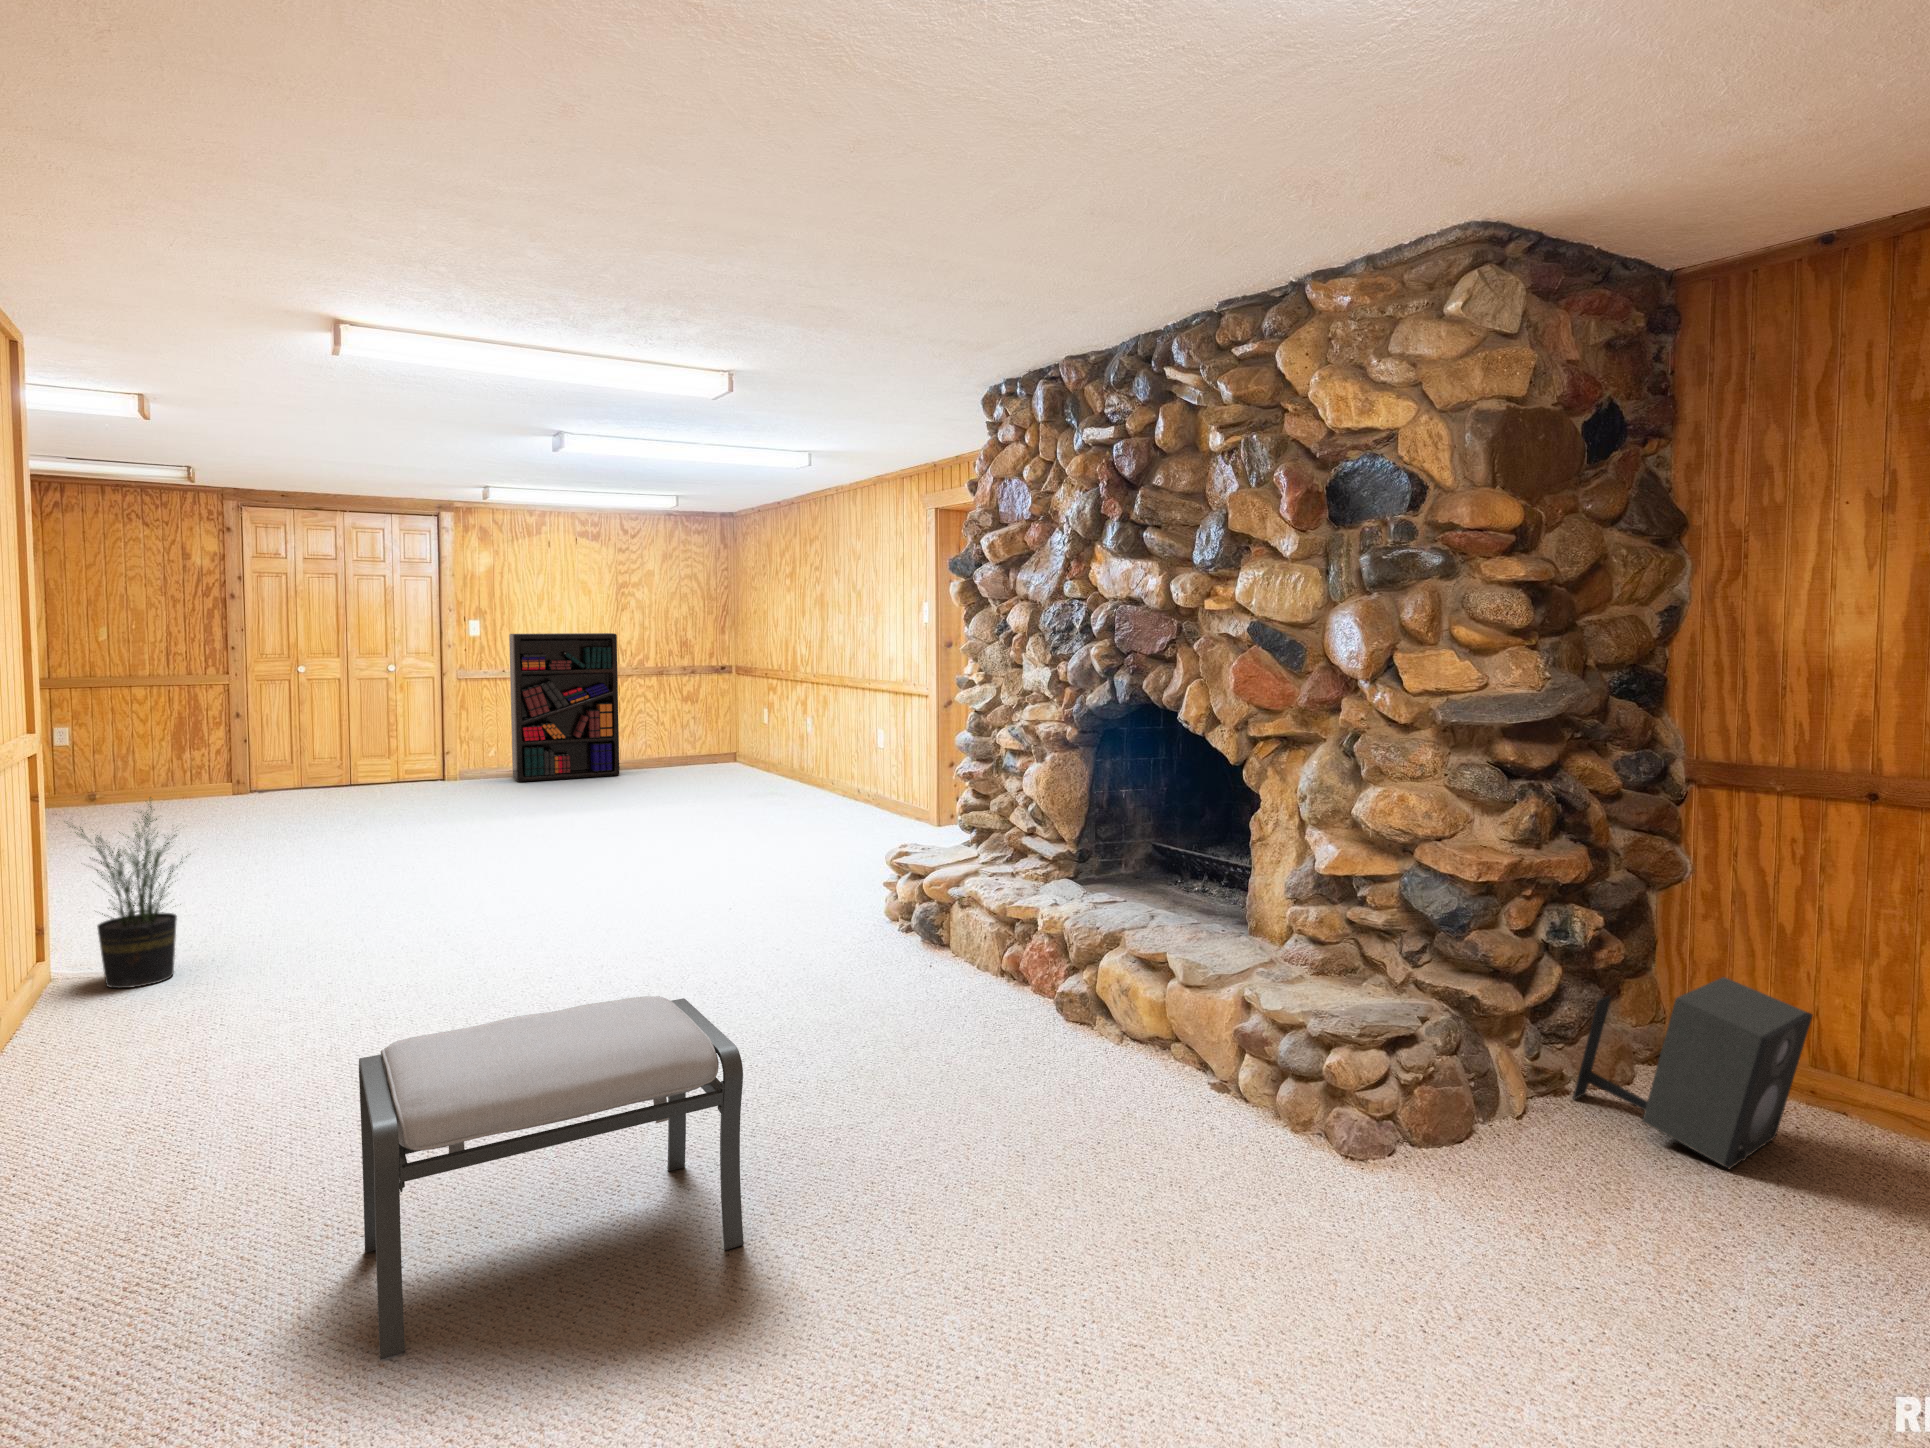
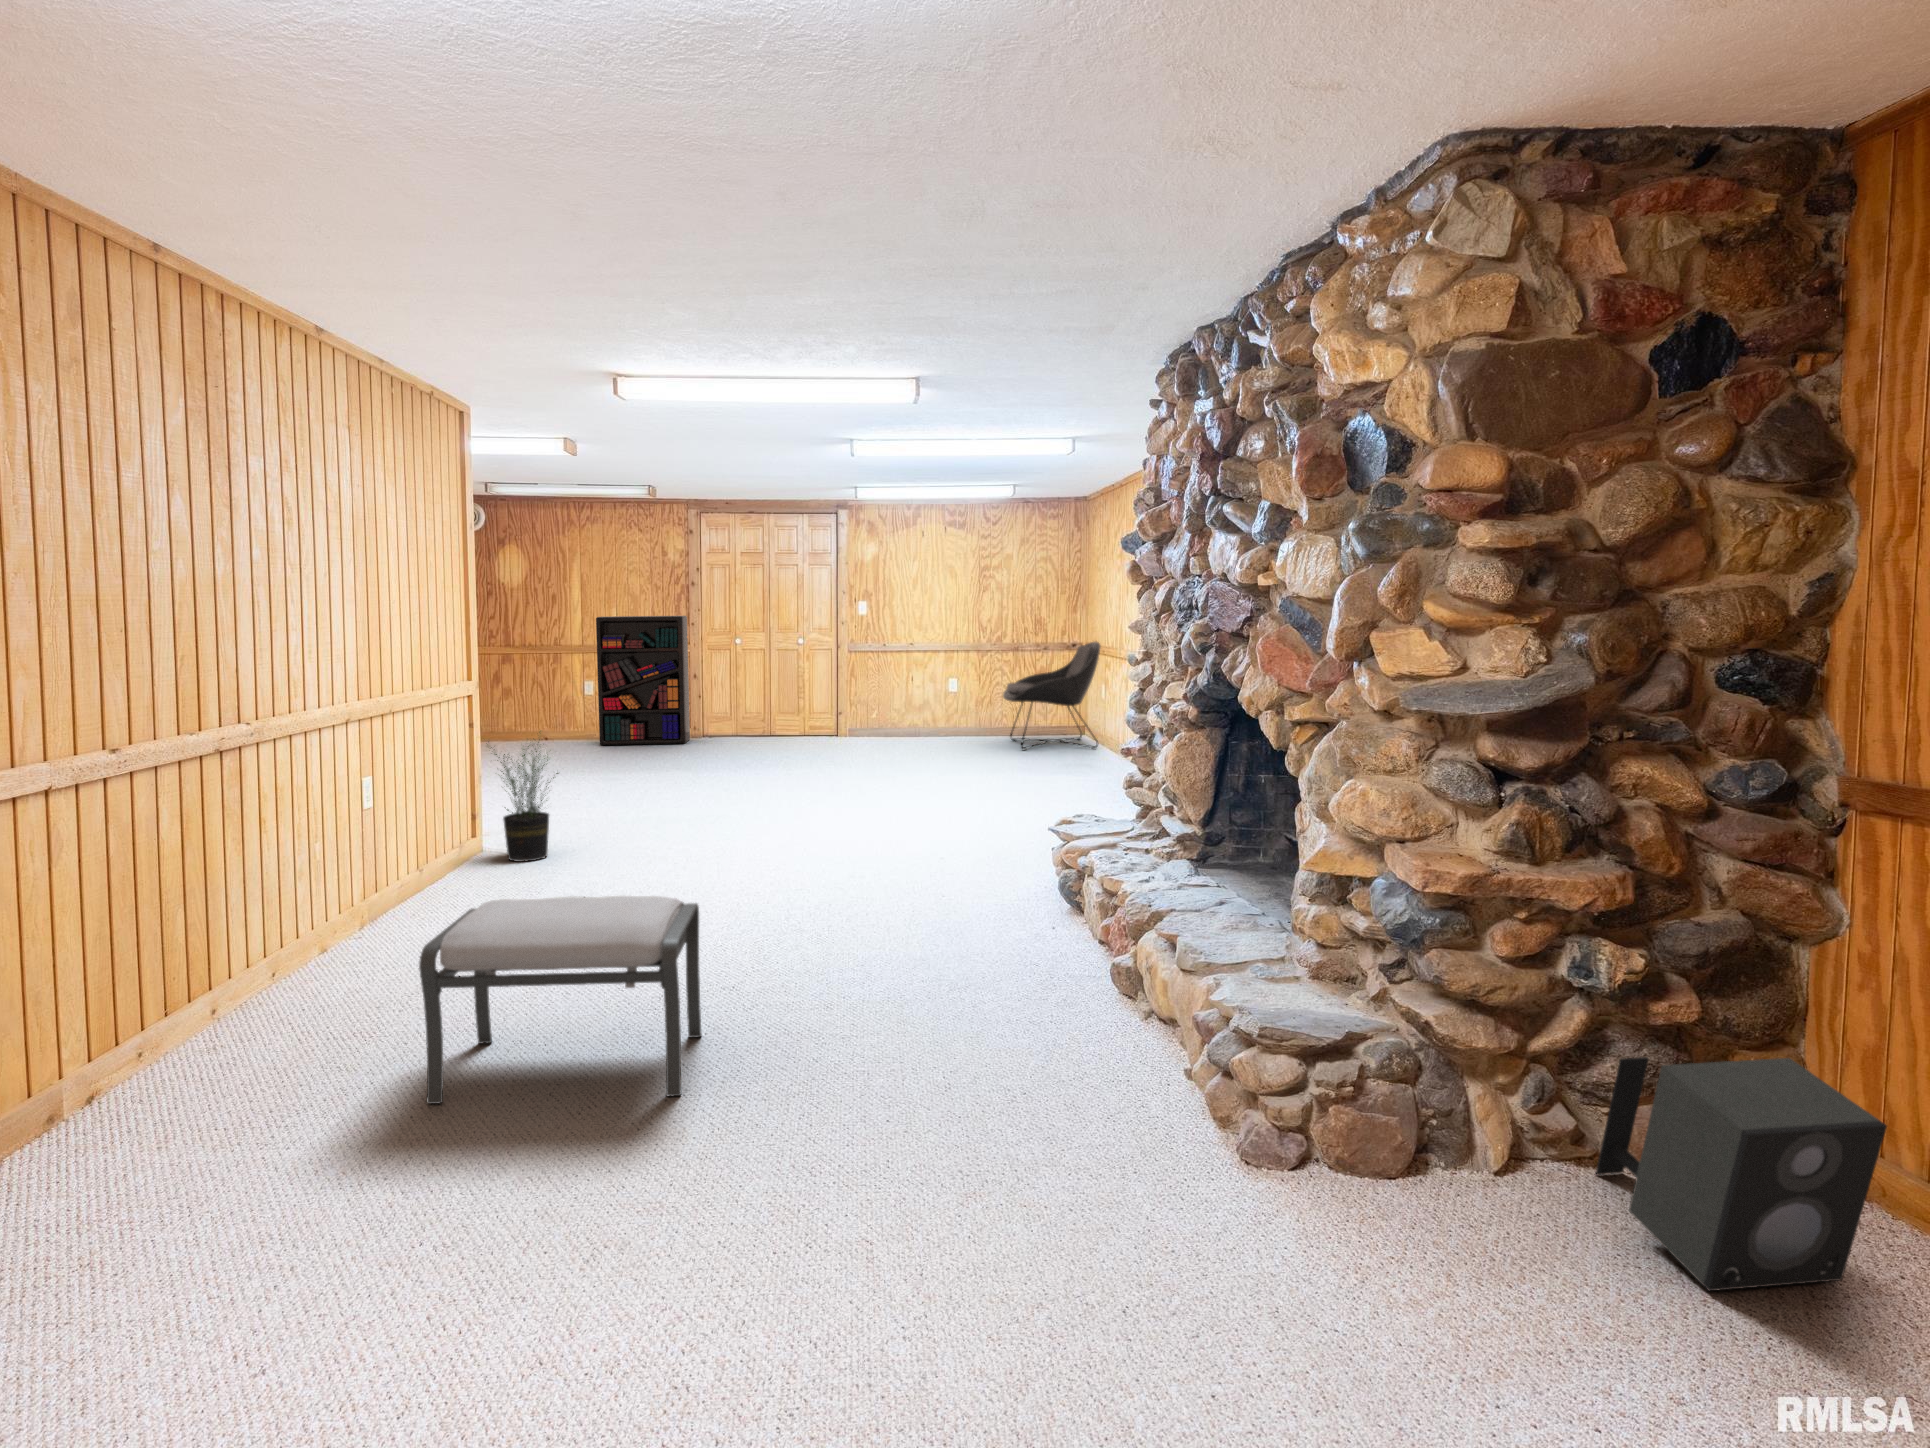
bookshelf: present [509,633,620,782] -> present [596,616,690,745]
lounge chair: none [657,665,771,784] -> present [1003,642,1101,750]

